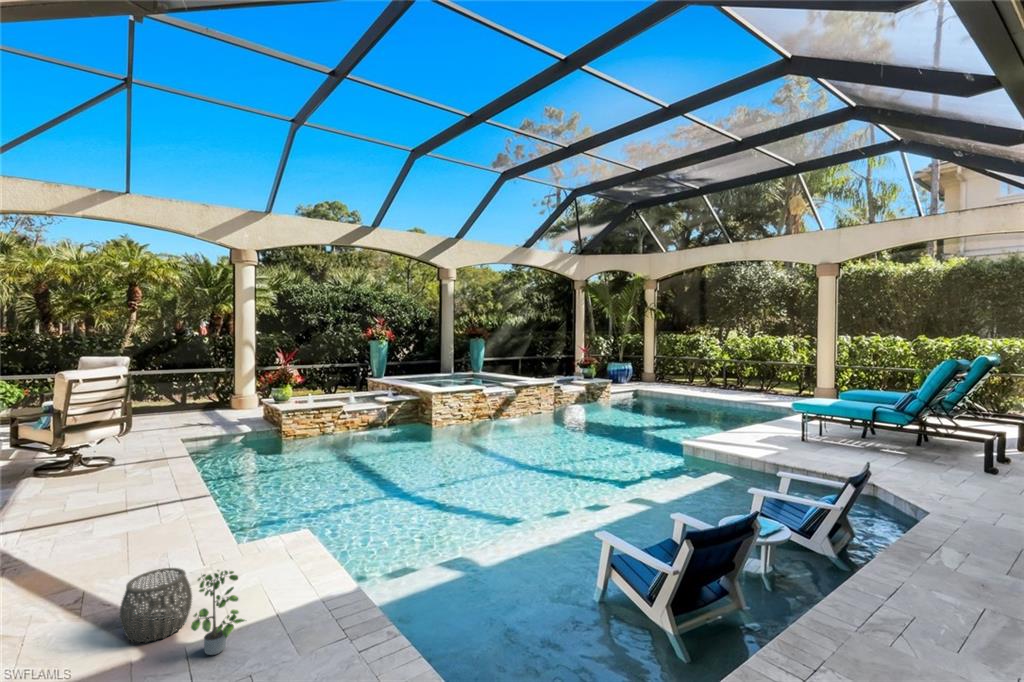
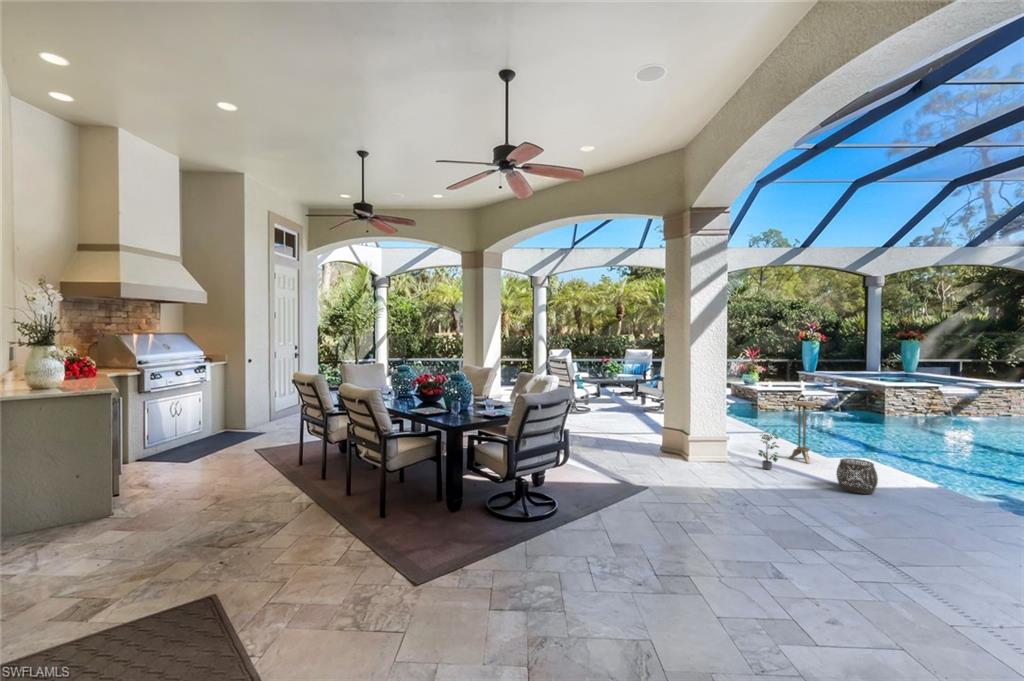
side table: none [147,454,193,563] -> present [790,402,816,464]
potted plant: present [191,570,245,655] -> present [759,434,780,470]

